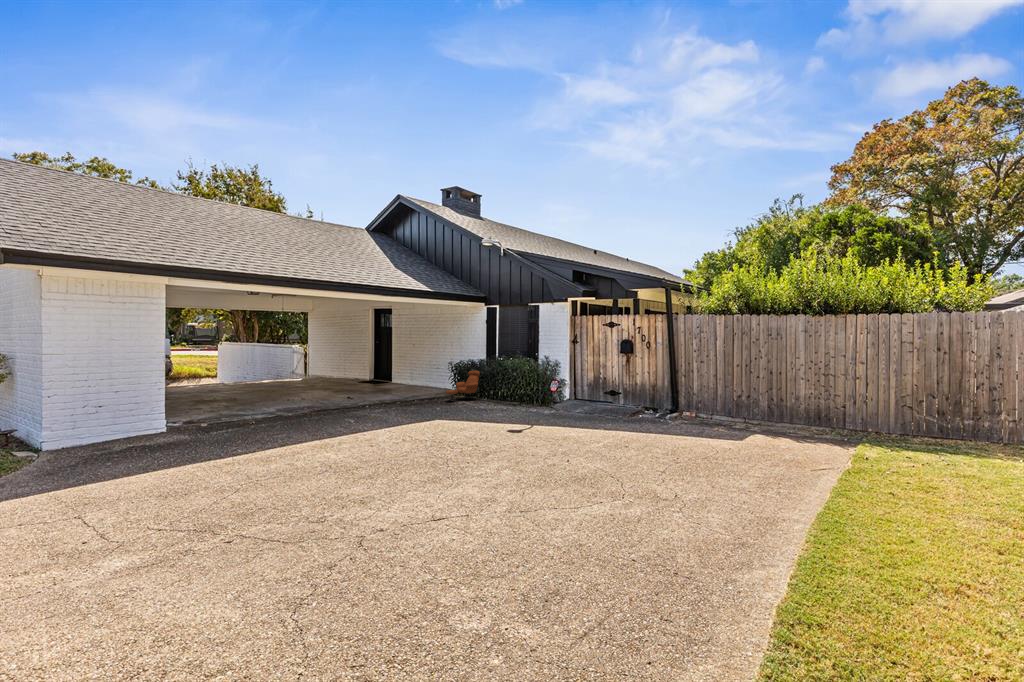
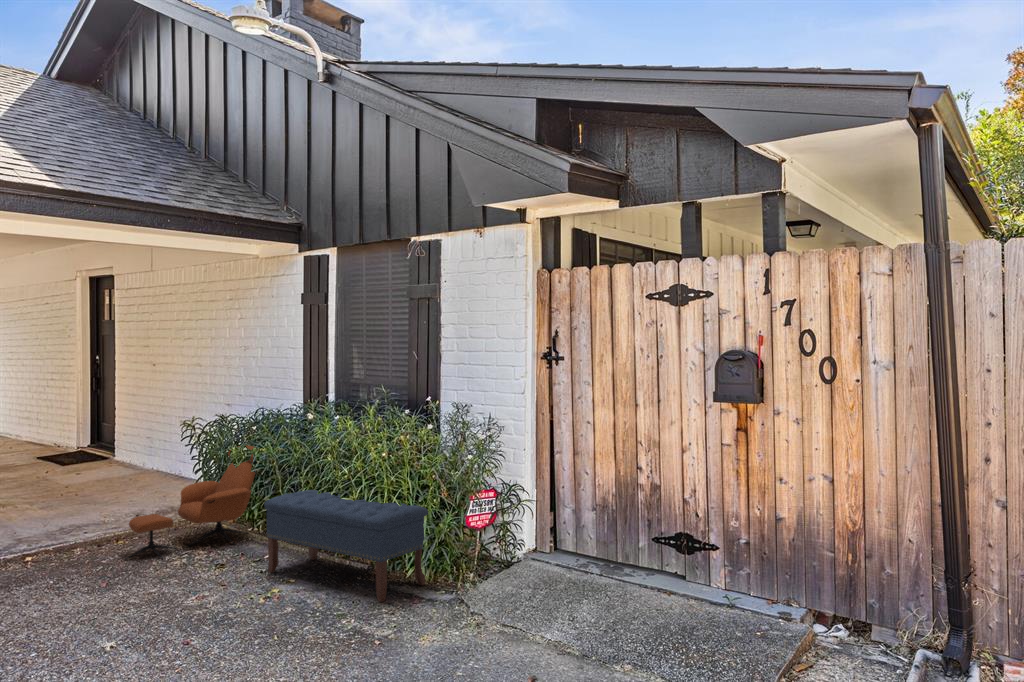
bench: none [491,382,541,408] -> present [264,490,428,602]

